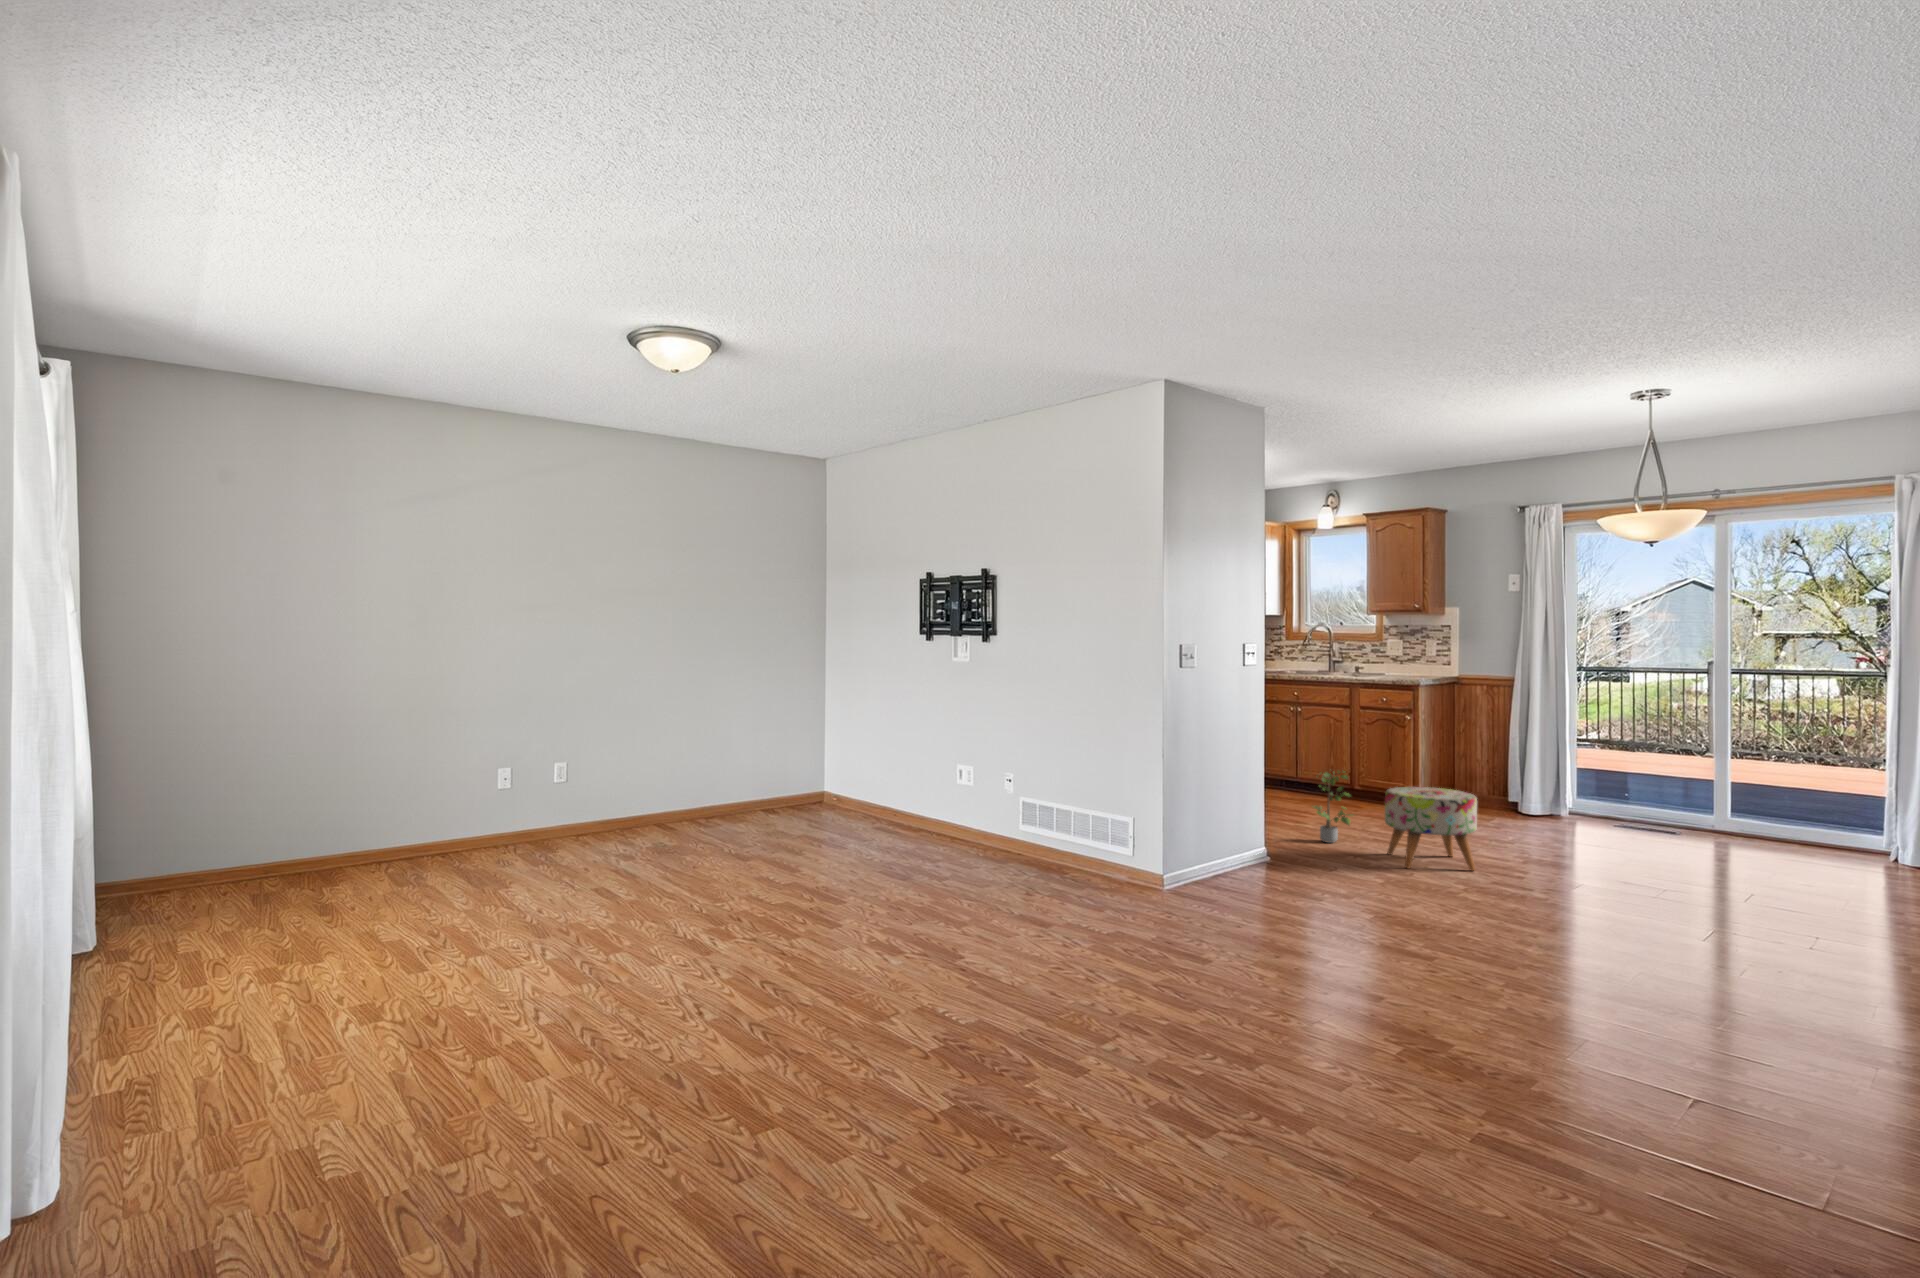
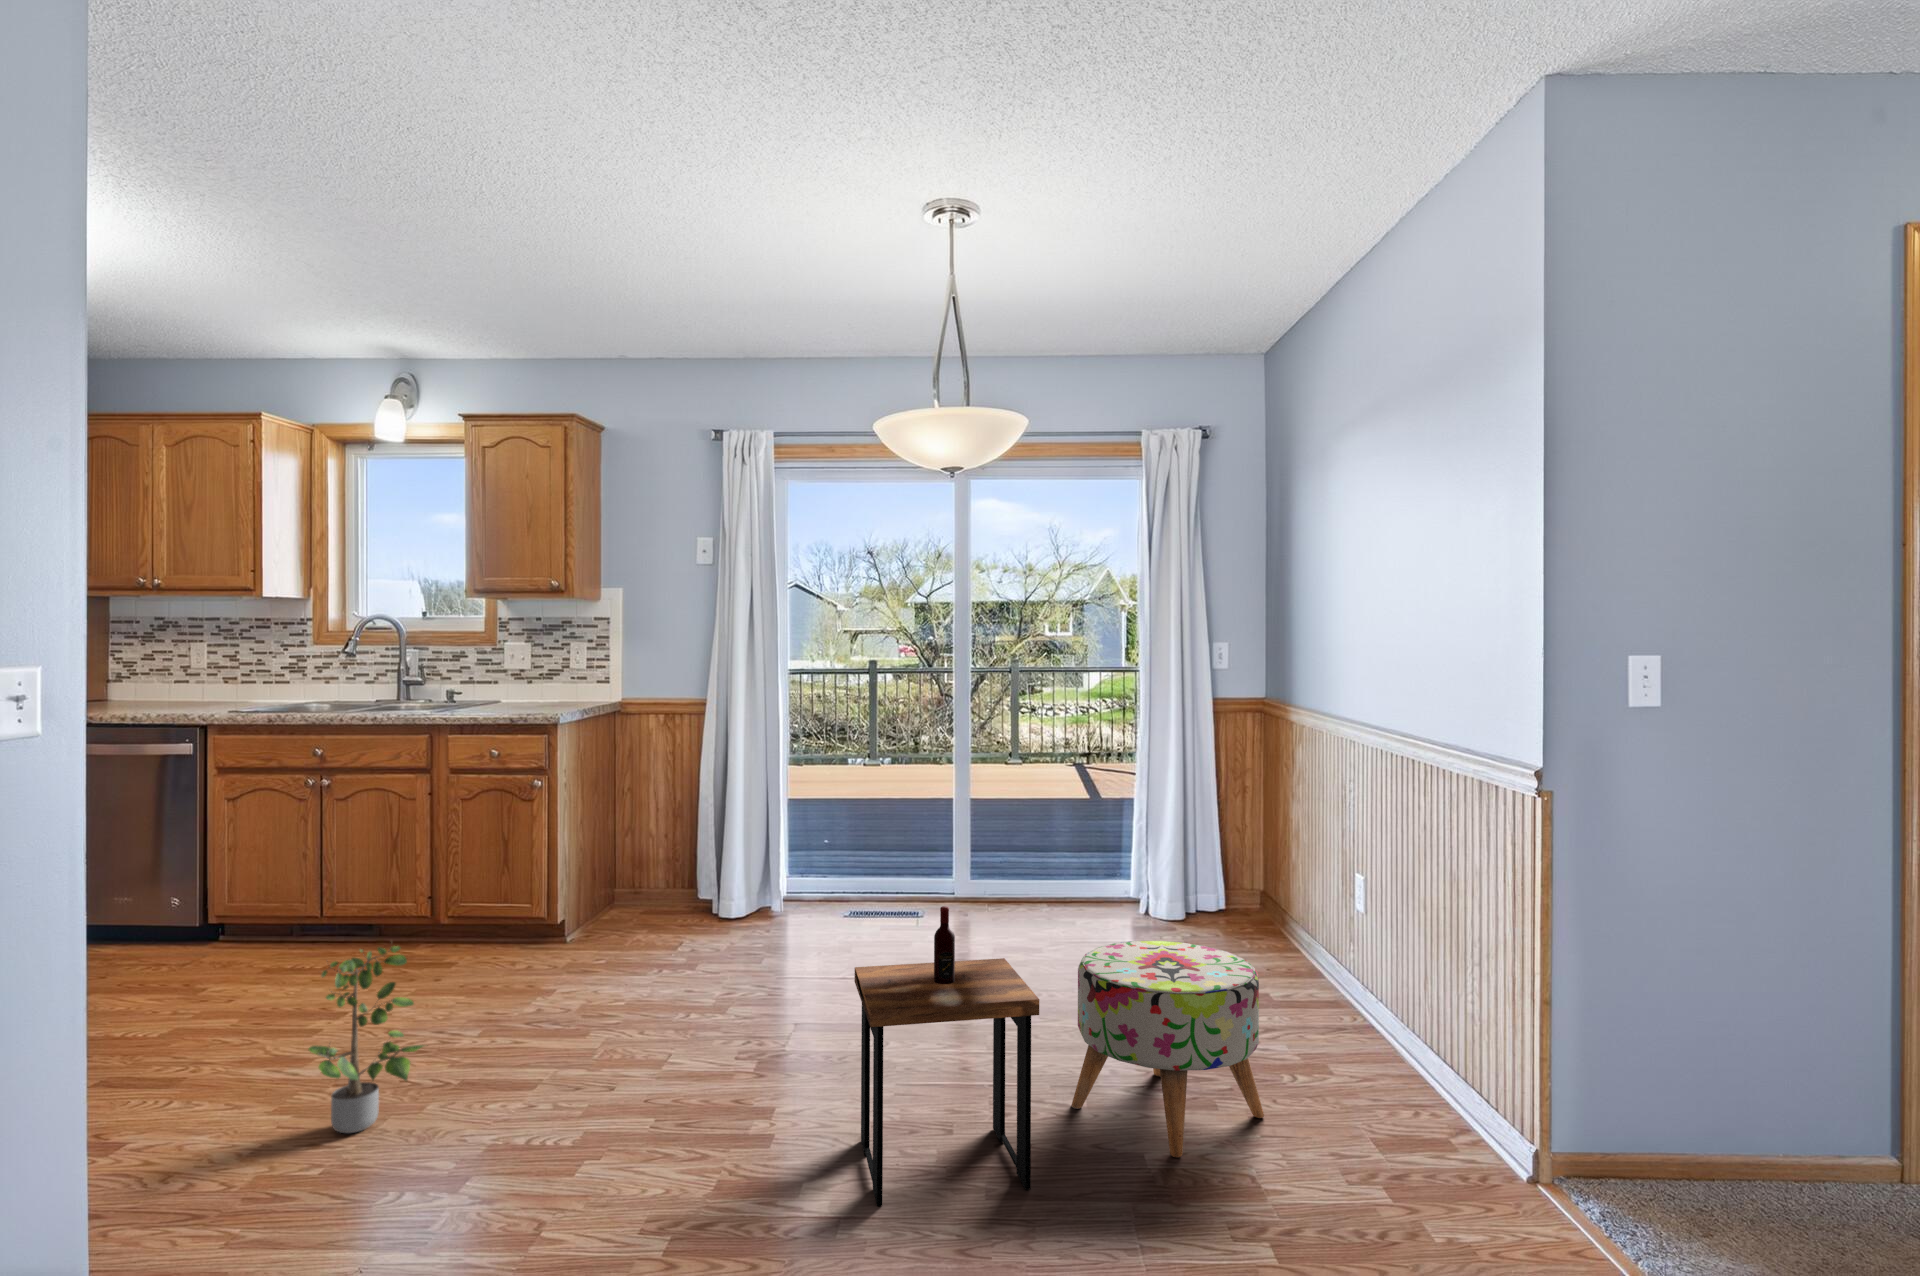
side table: none [1553,773,1649,908] -> present [854,906,1039,1206]
ottoman: present [1385,787,1477,871] -> present [1071,941,1264,1157]

